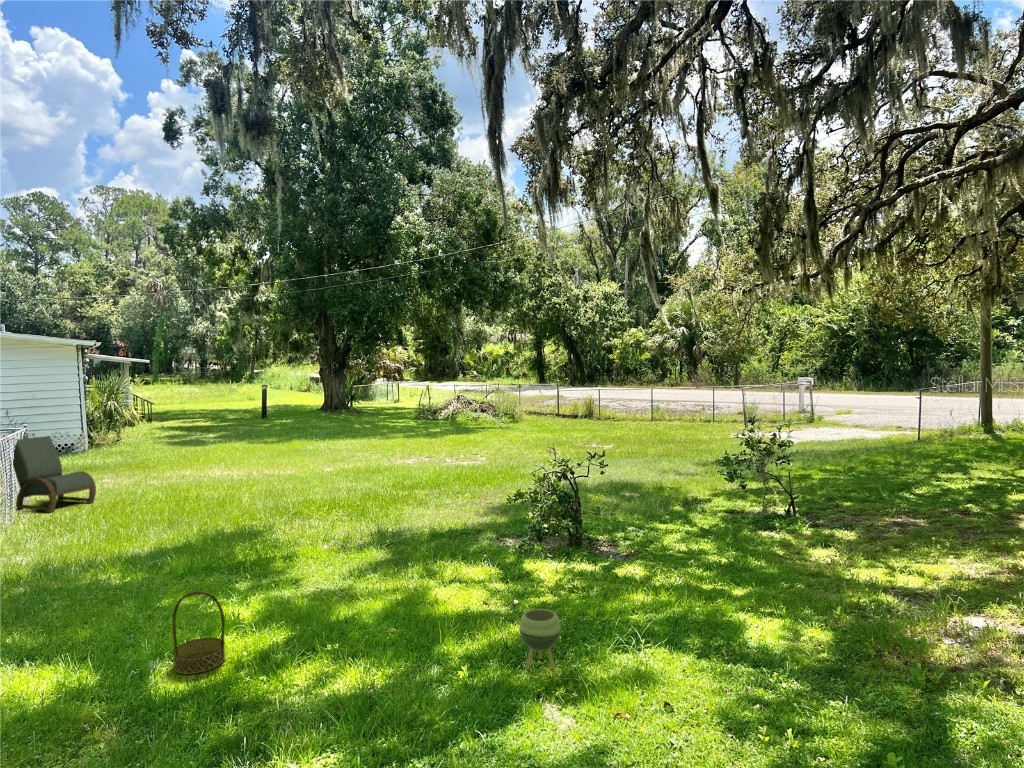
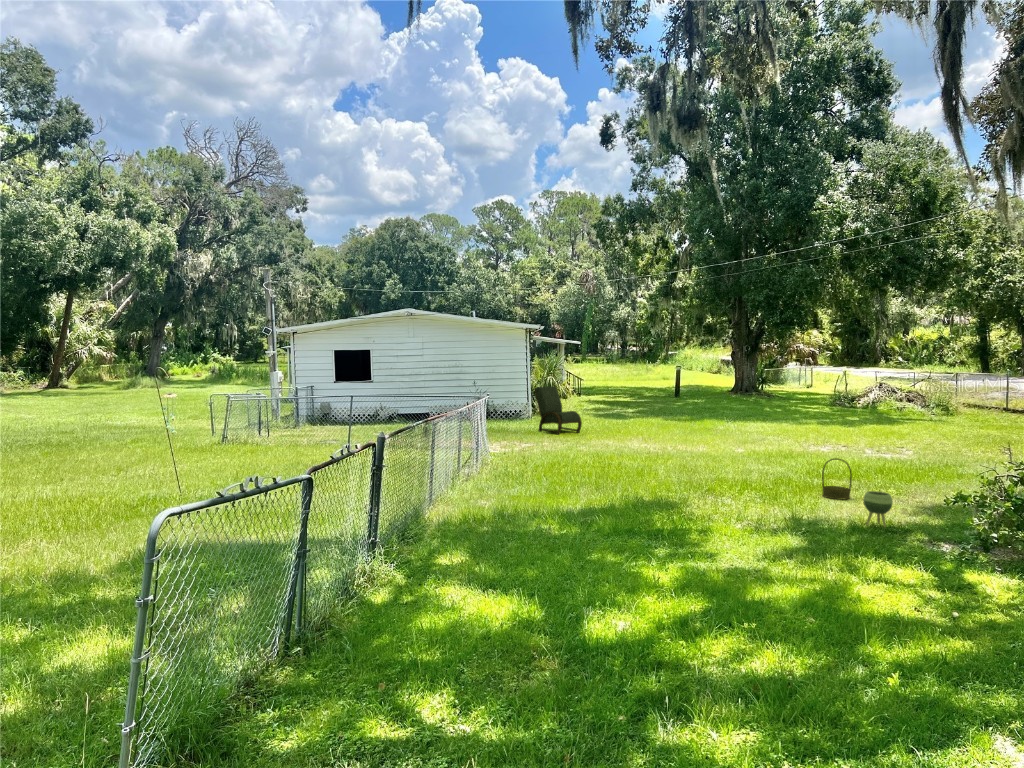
basket: present [173,592,225,675] -> present [822,458,852,499]

